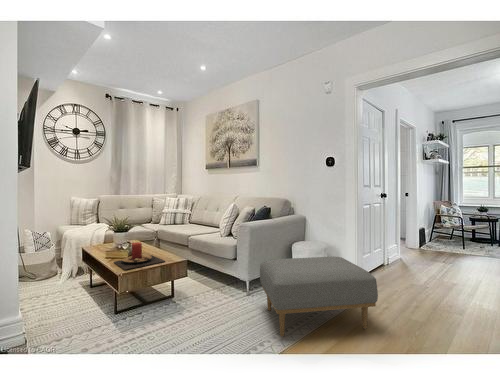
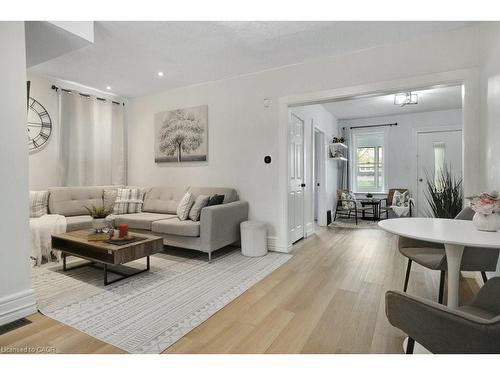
ottoman: present [260,257,378,337] -> none [223,228,304,281]

